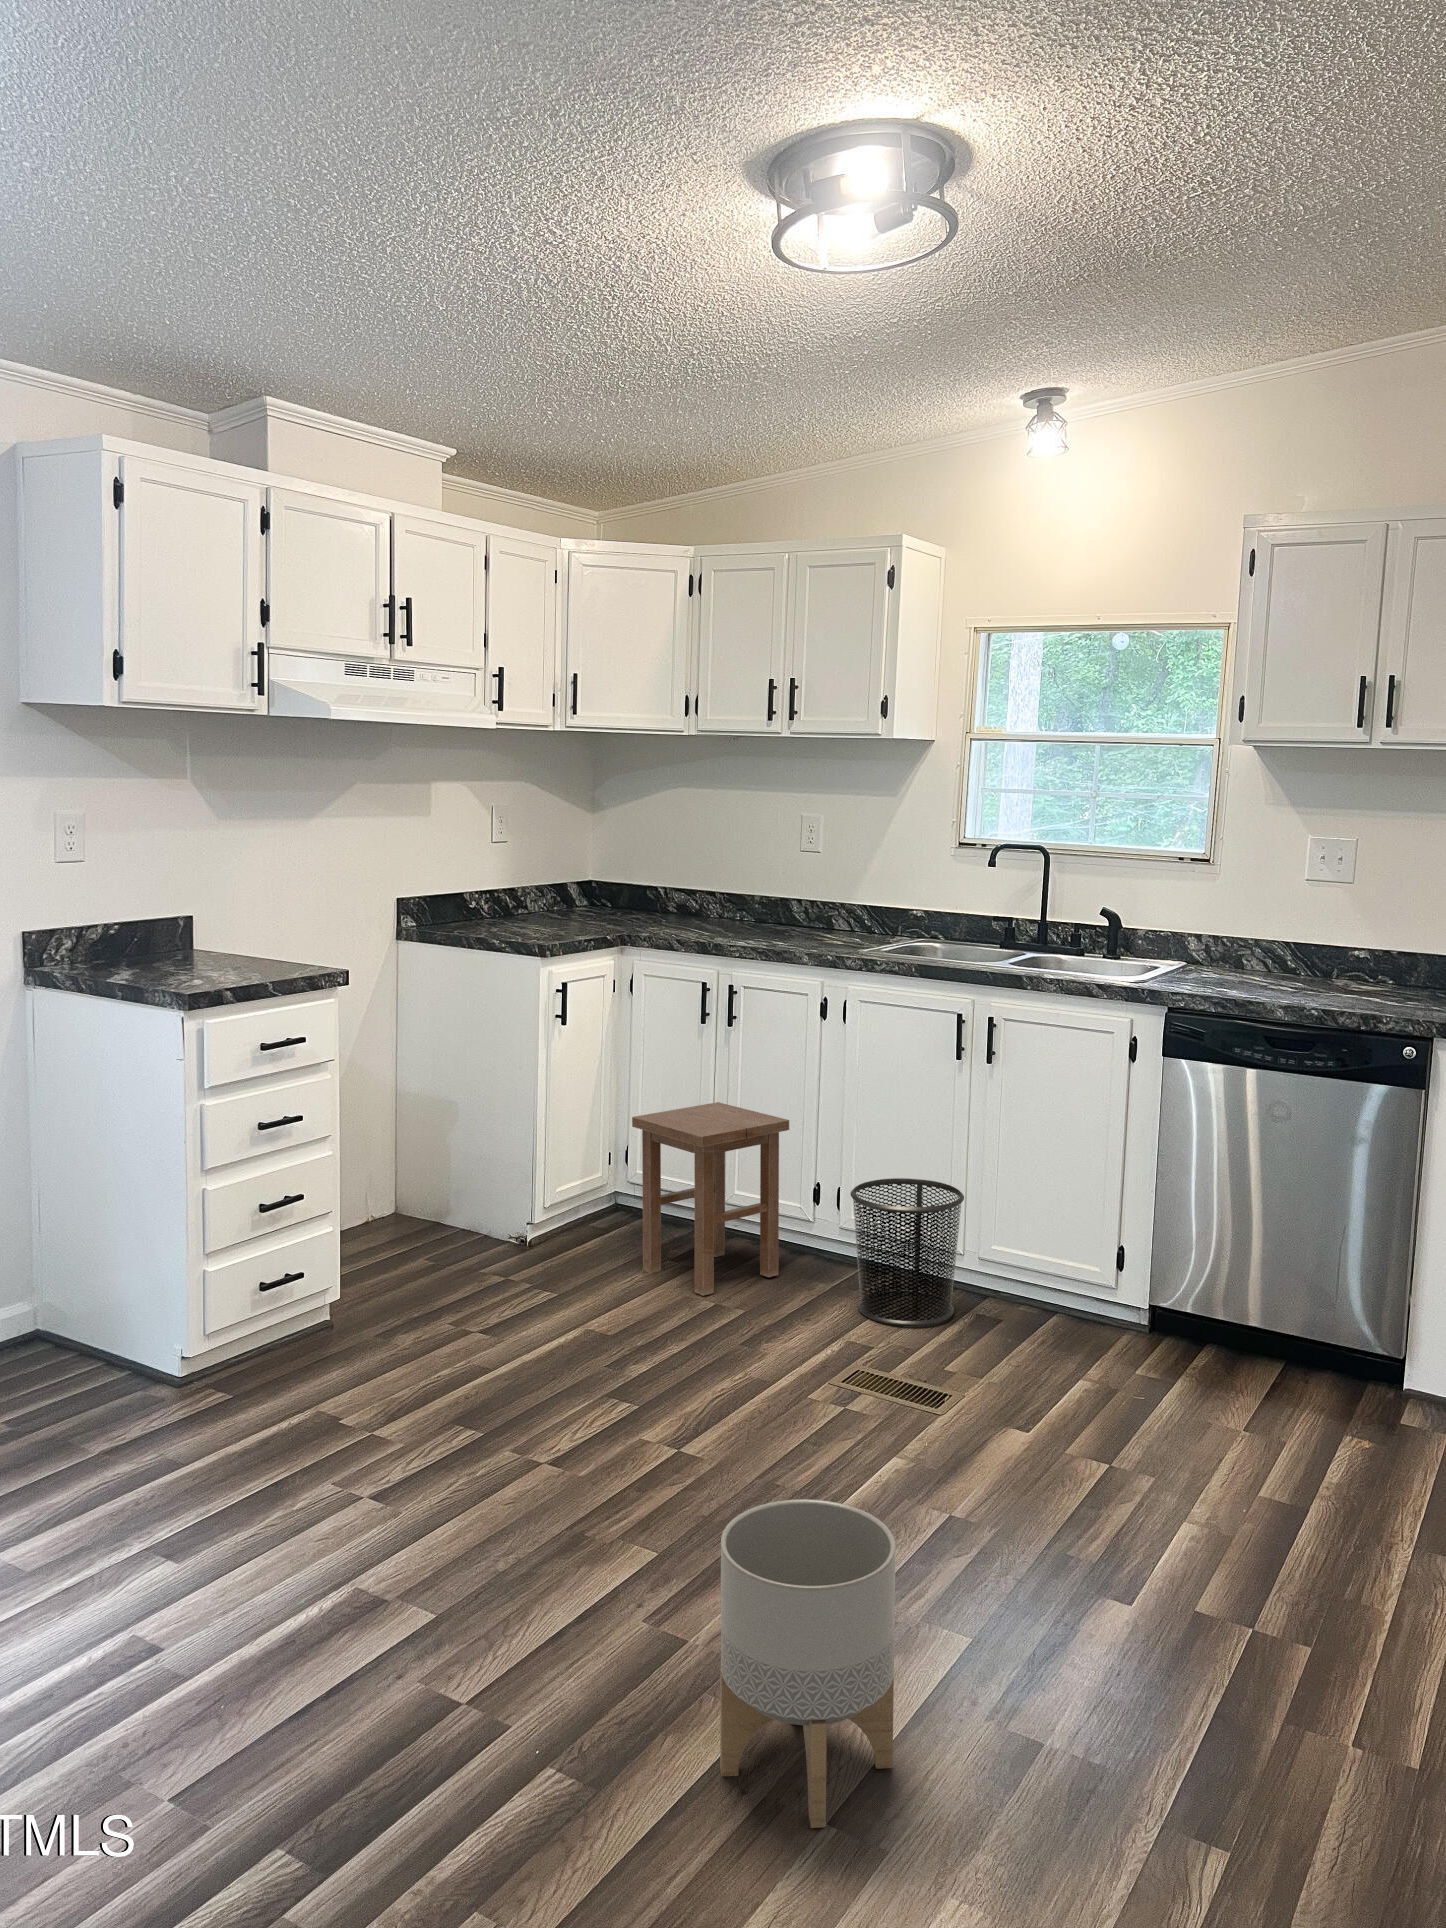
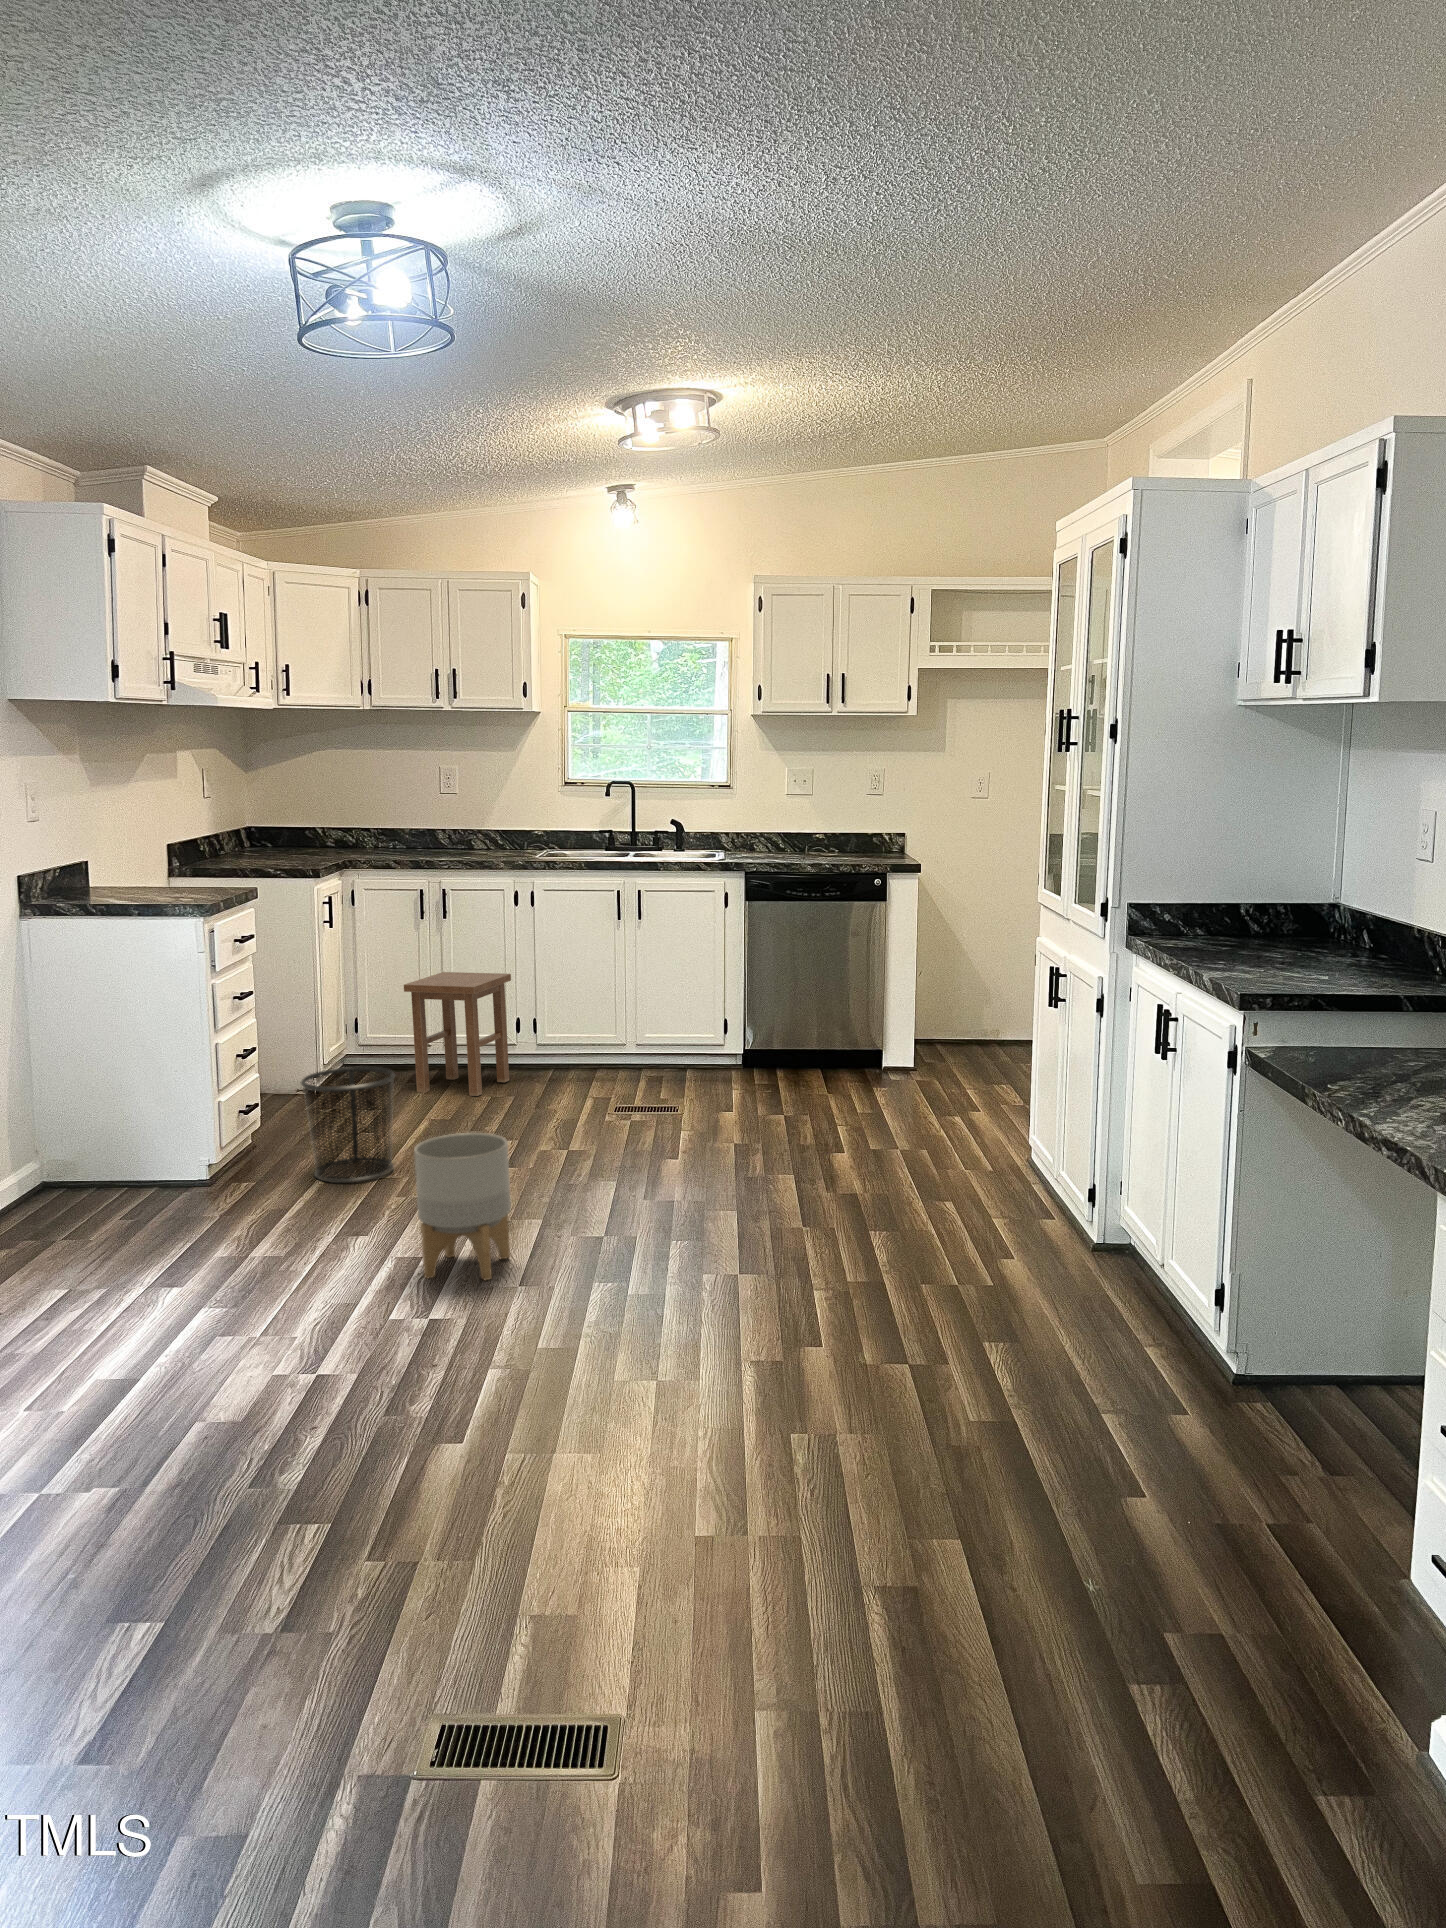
waste bin: present [850,1178,964,1326] -> present [300,1066,395,1183]
planter: present [720,1499,896,1828] -> present [414,1133,511,1280]

